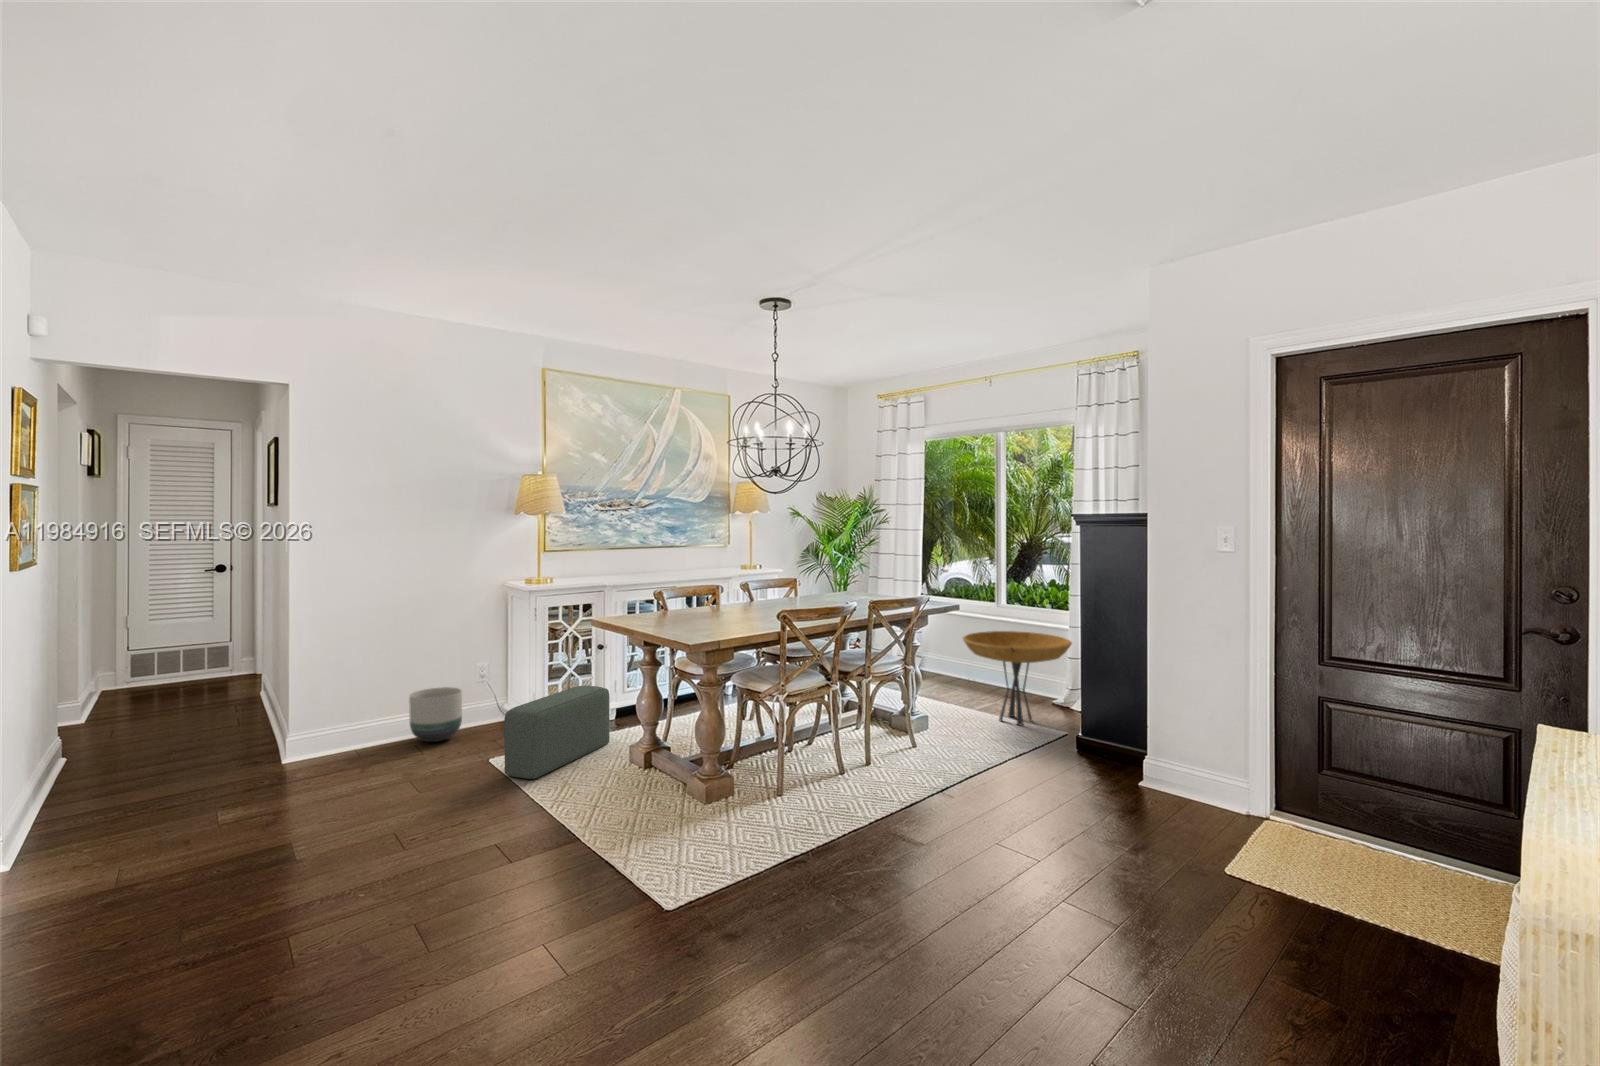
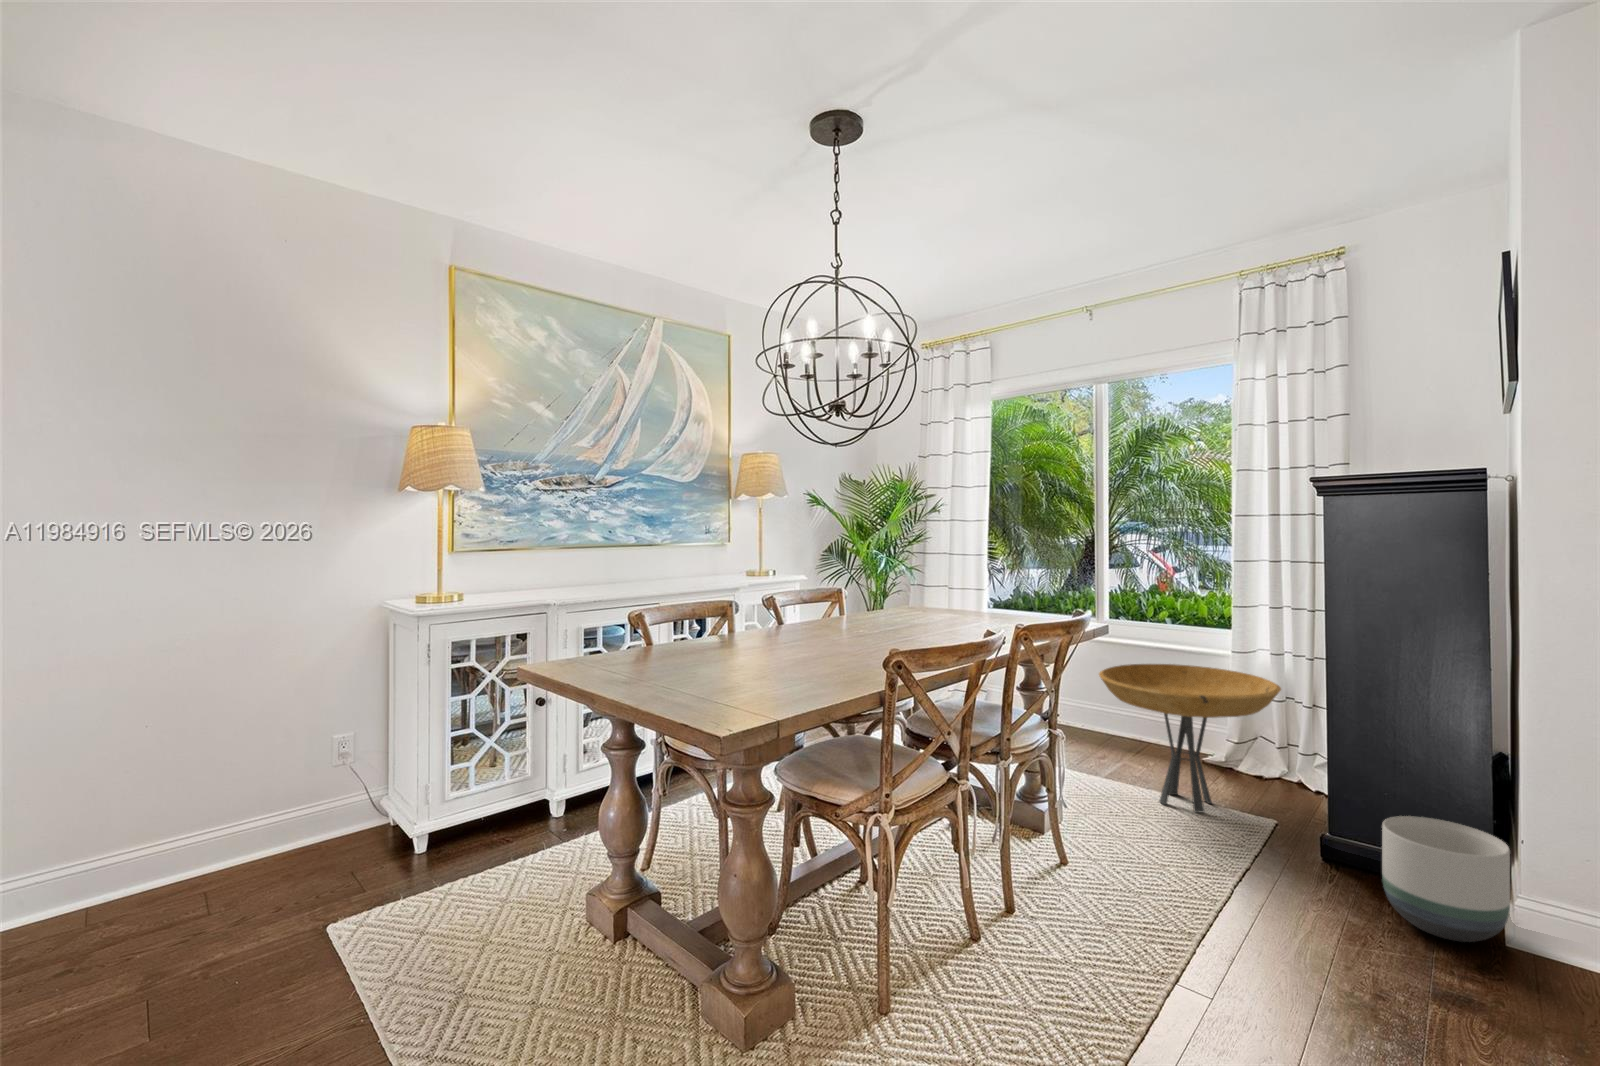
pouf: present [504,686,610,779] -> none [343,776,553,984]
planter: present [409,687,462,742] -> present [1382,816,1510,942]

